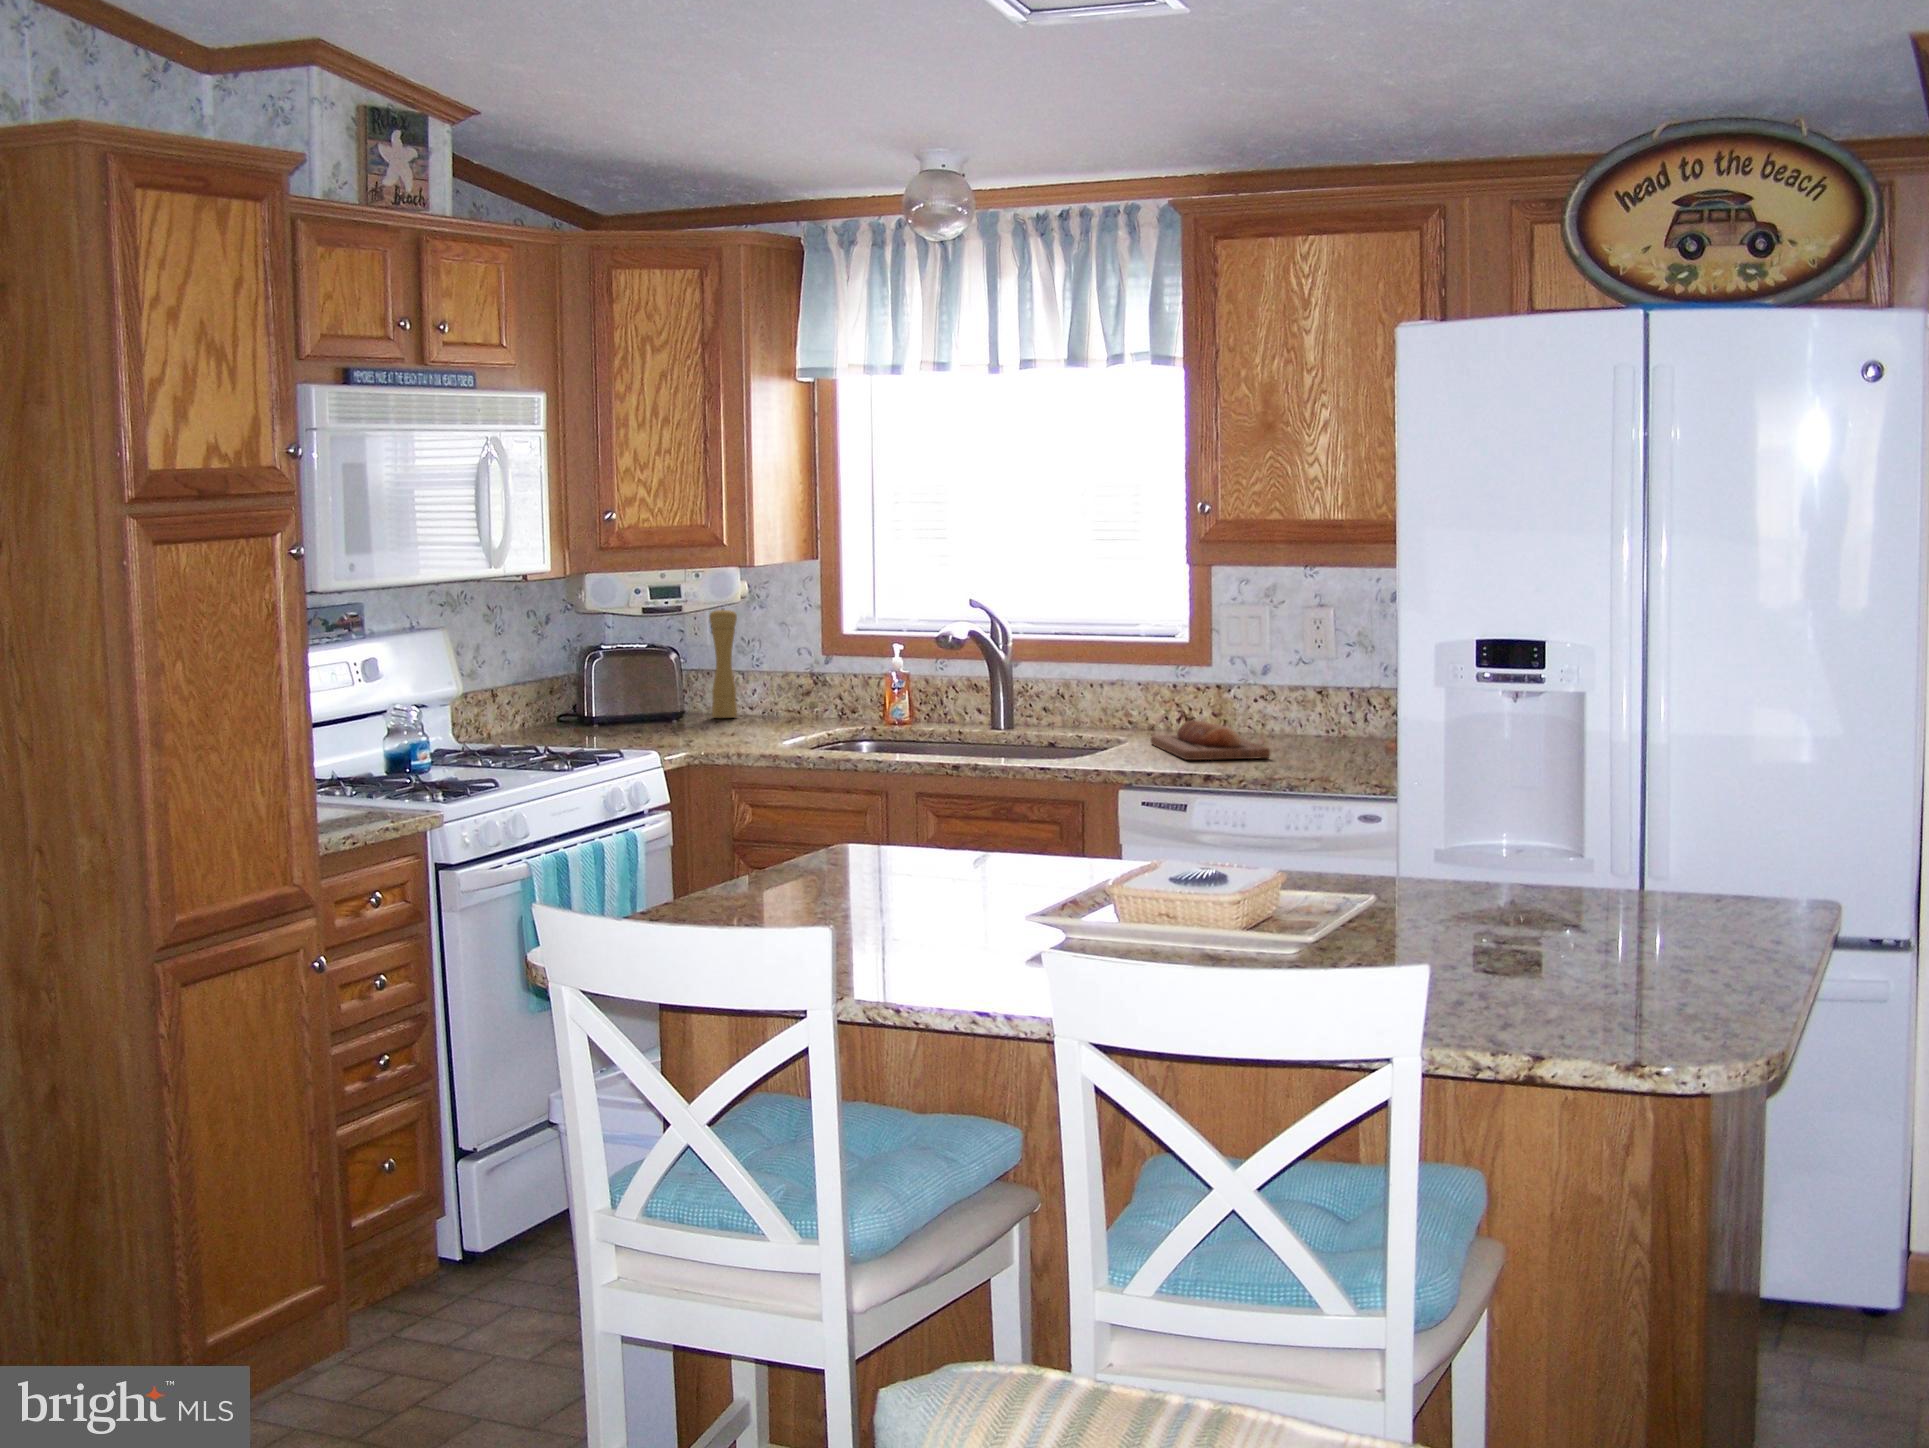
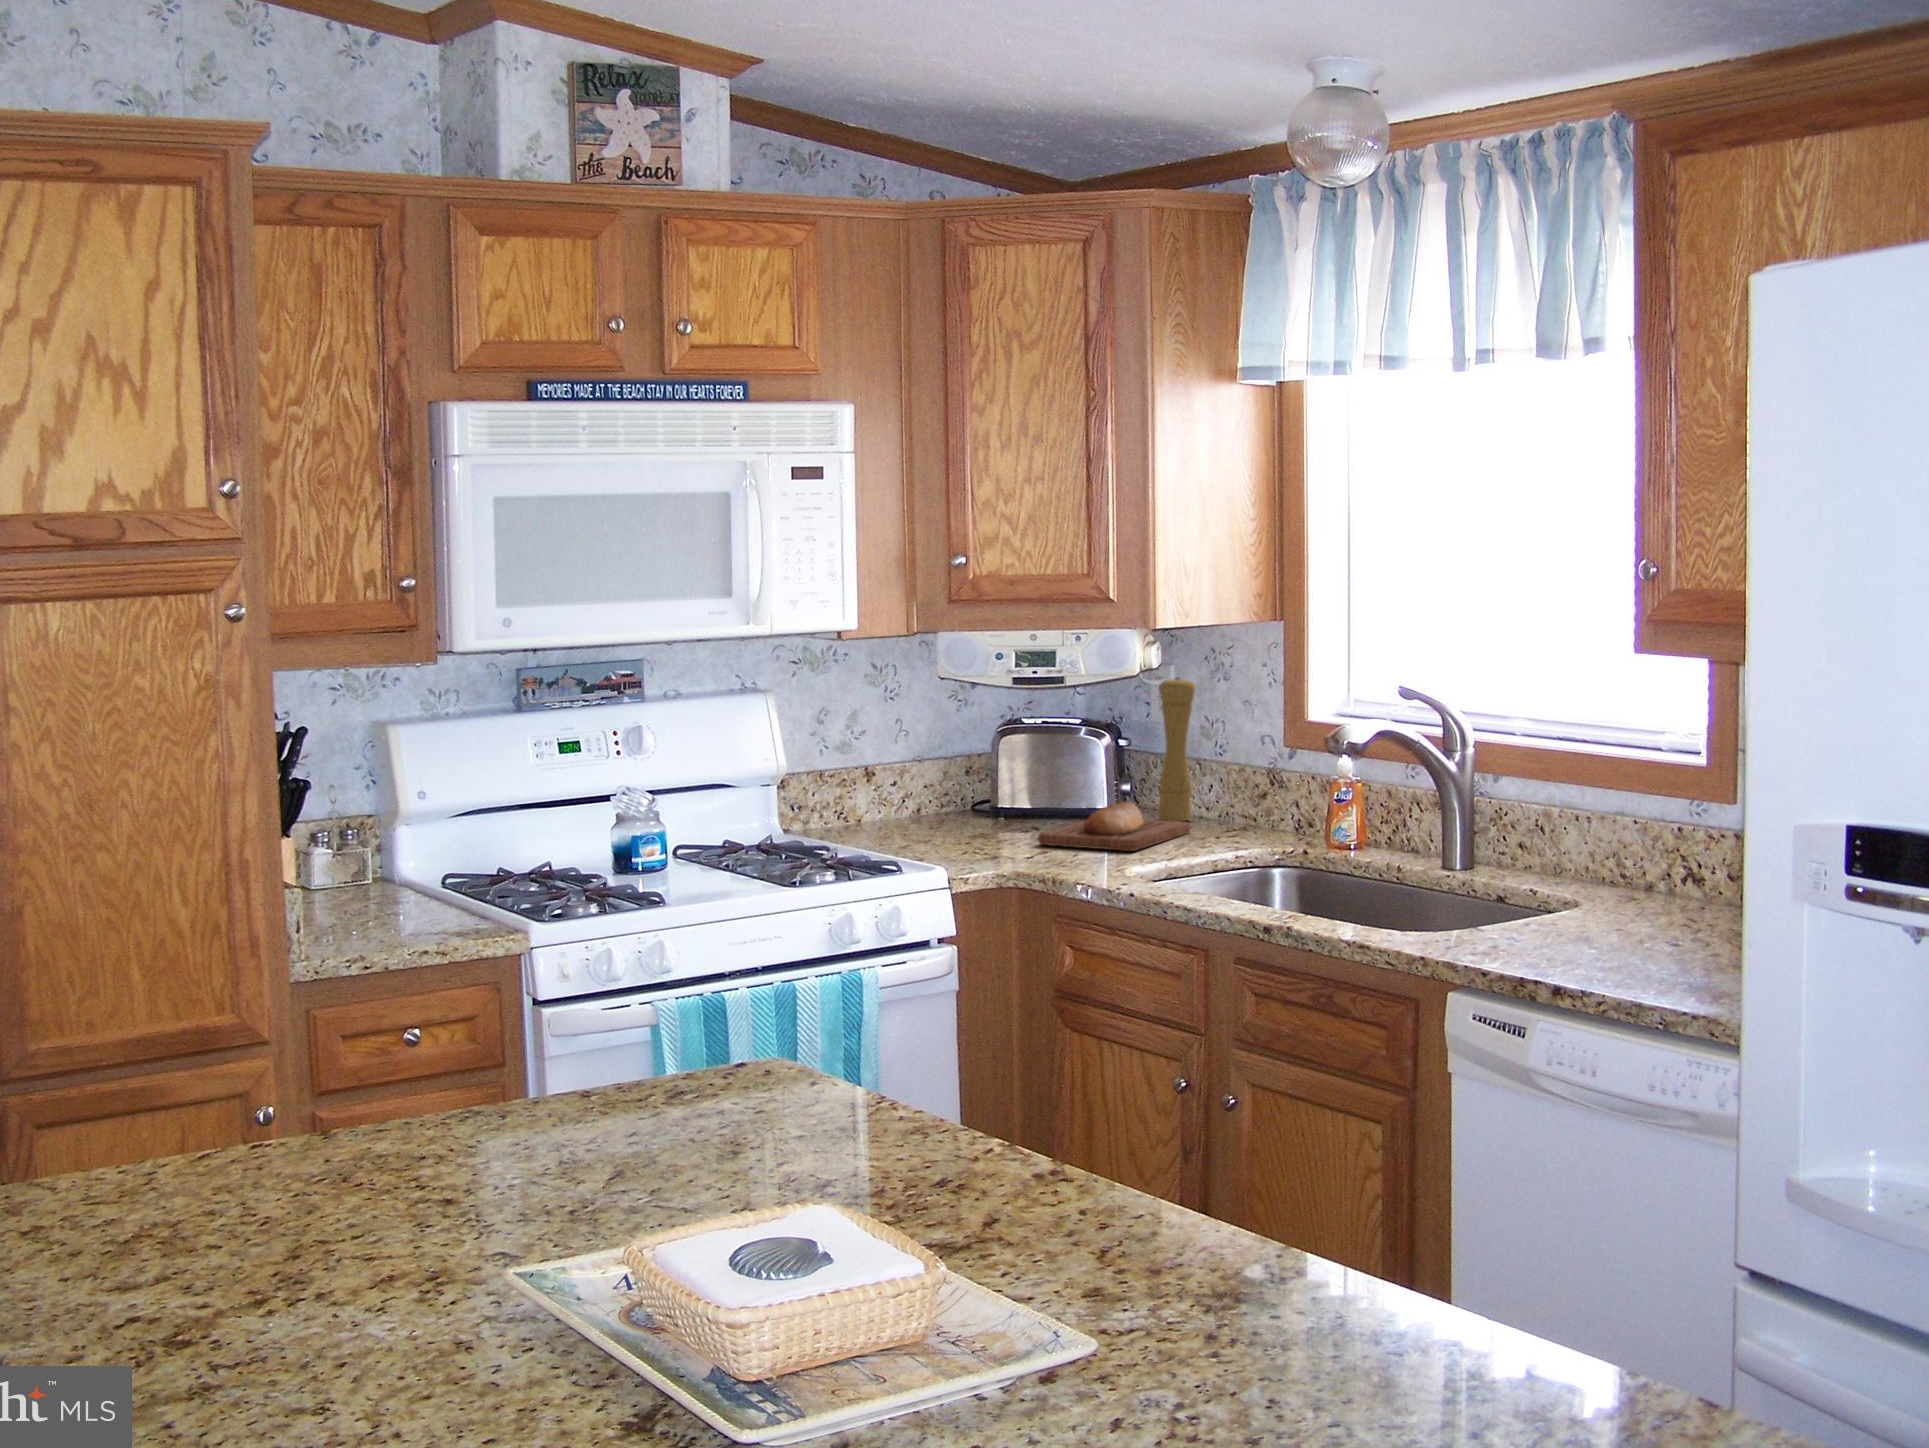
bread loaf: present [1150,720,1270,760] -> present [1038,802,1191,851]

